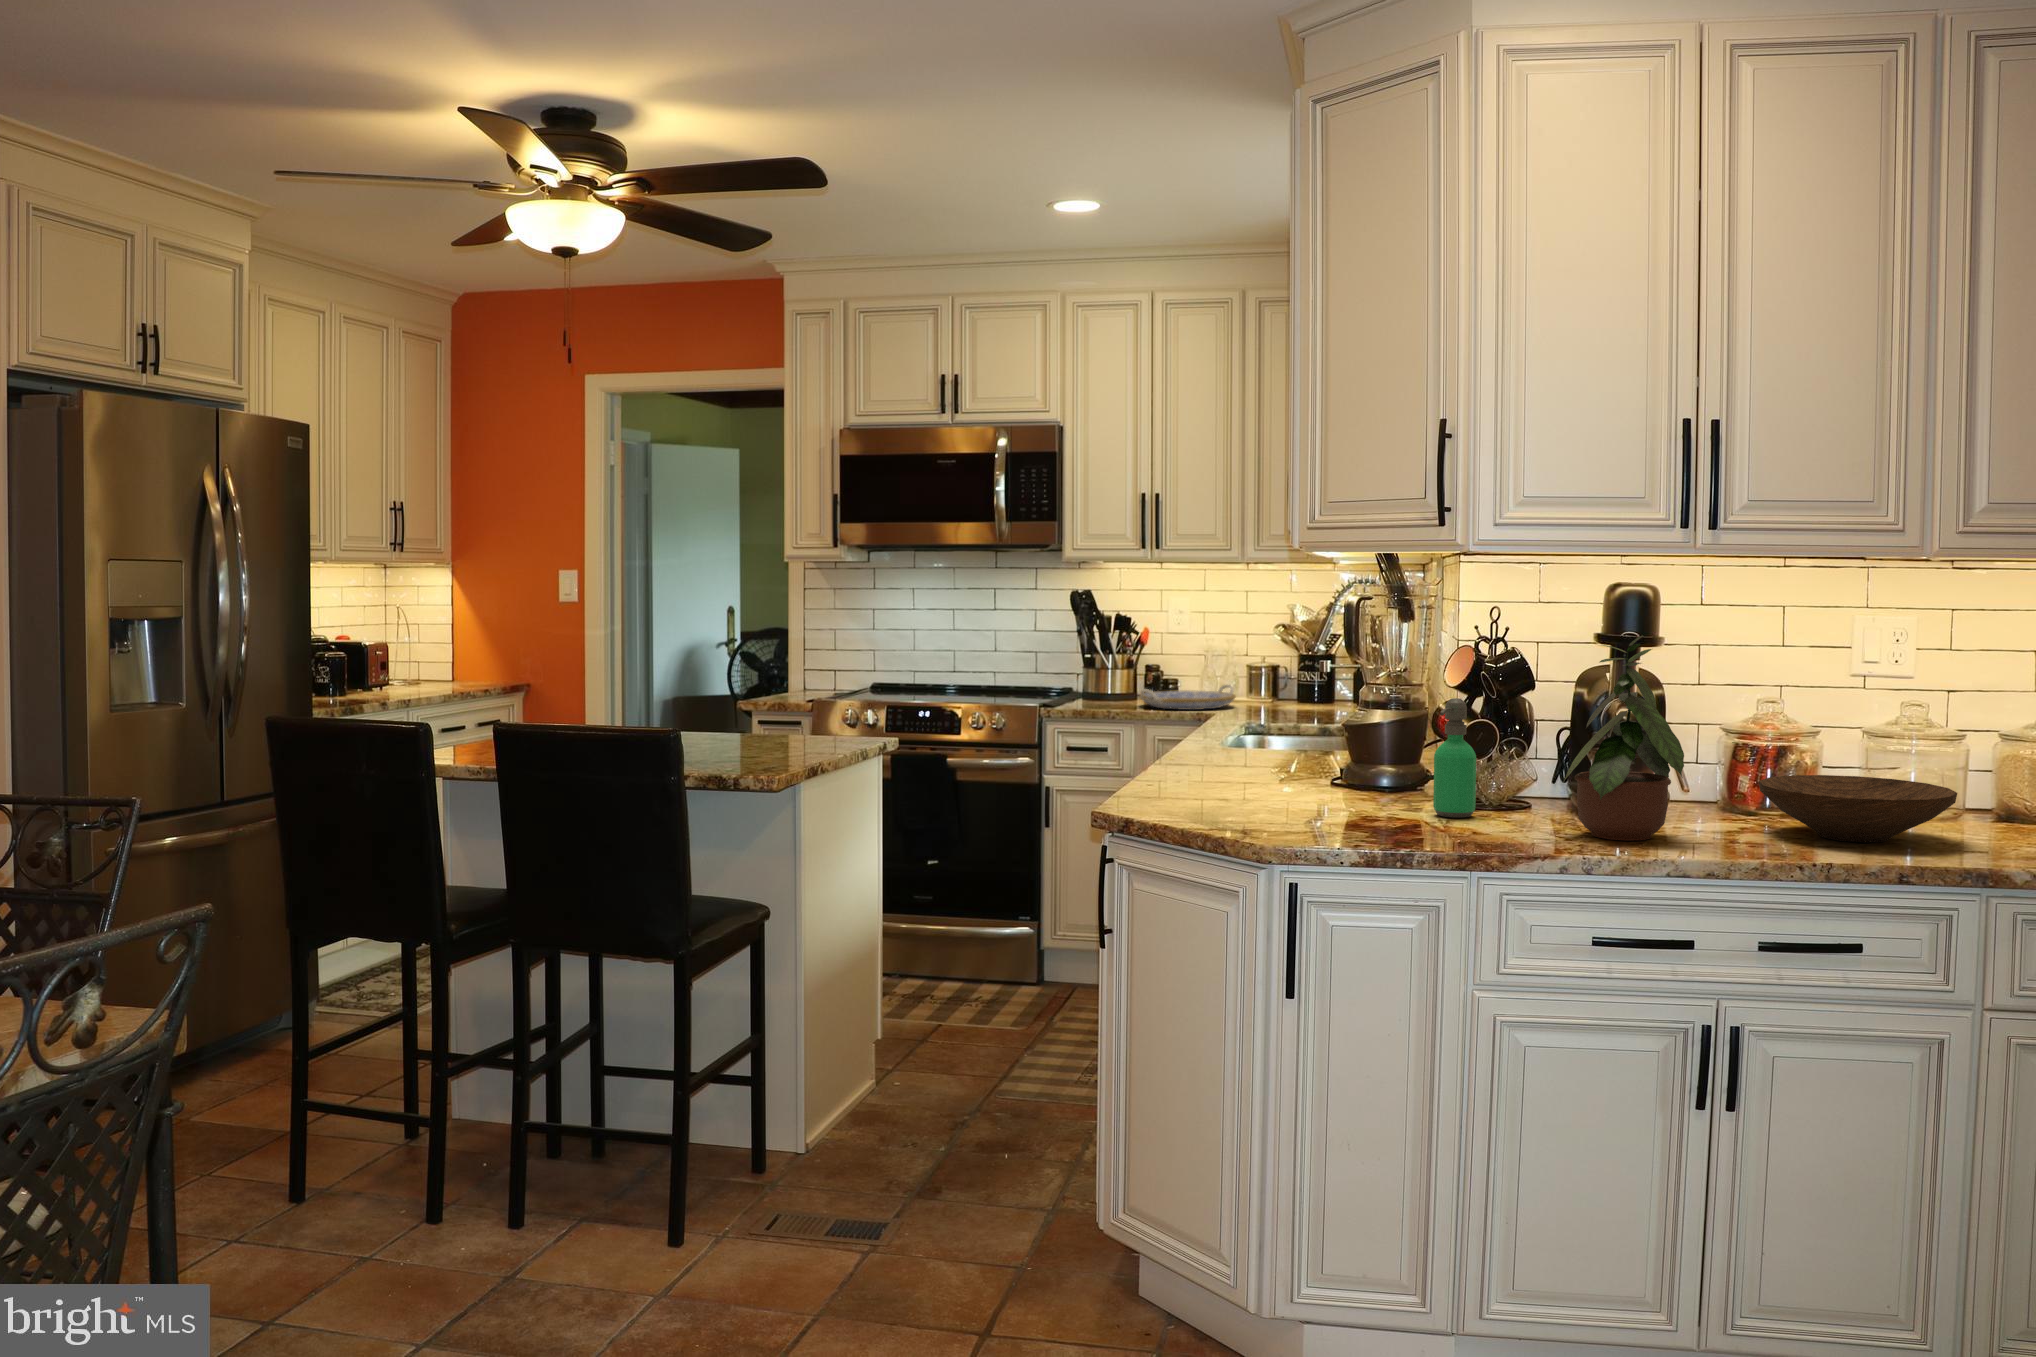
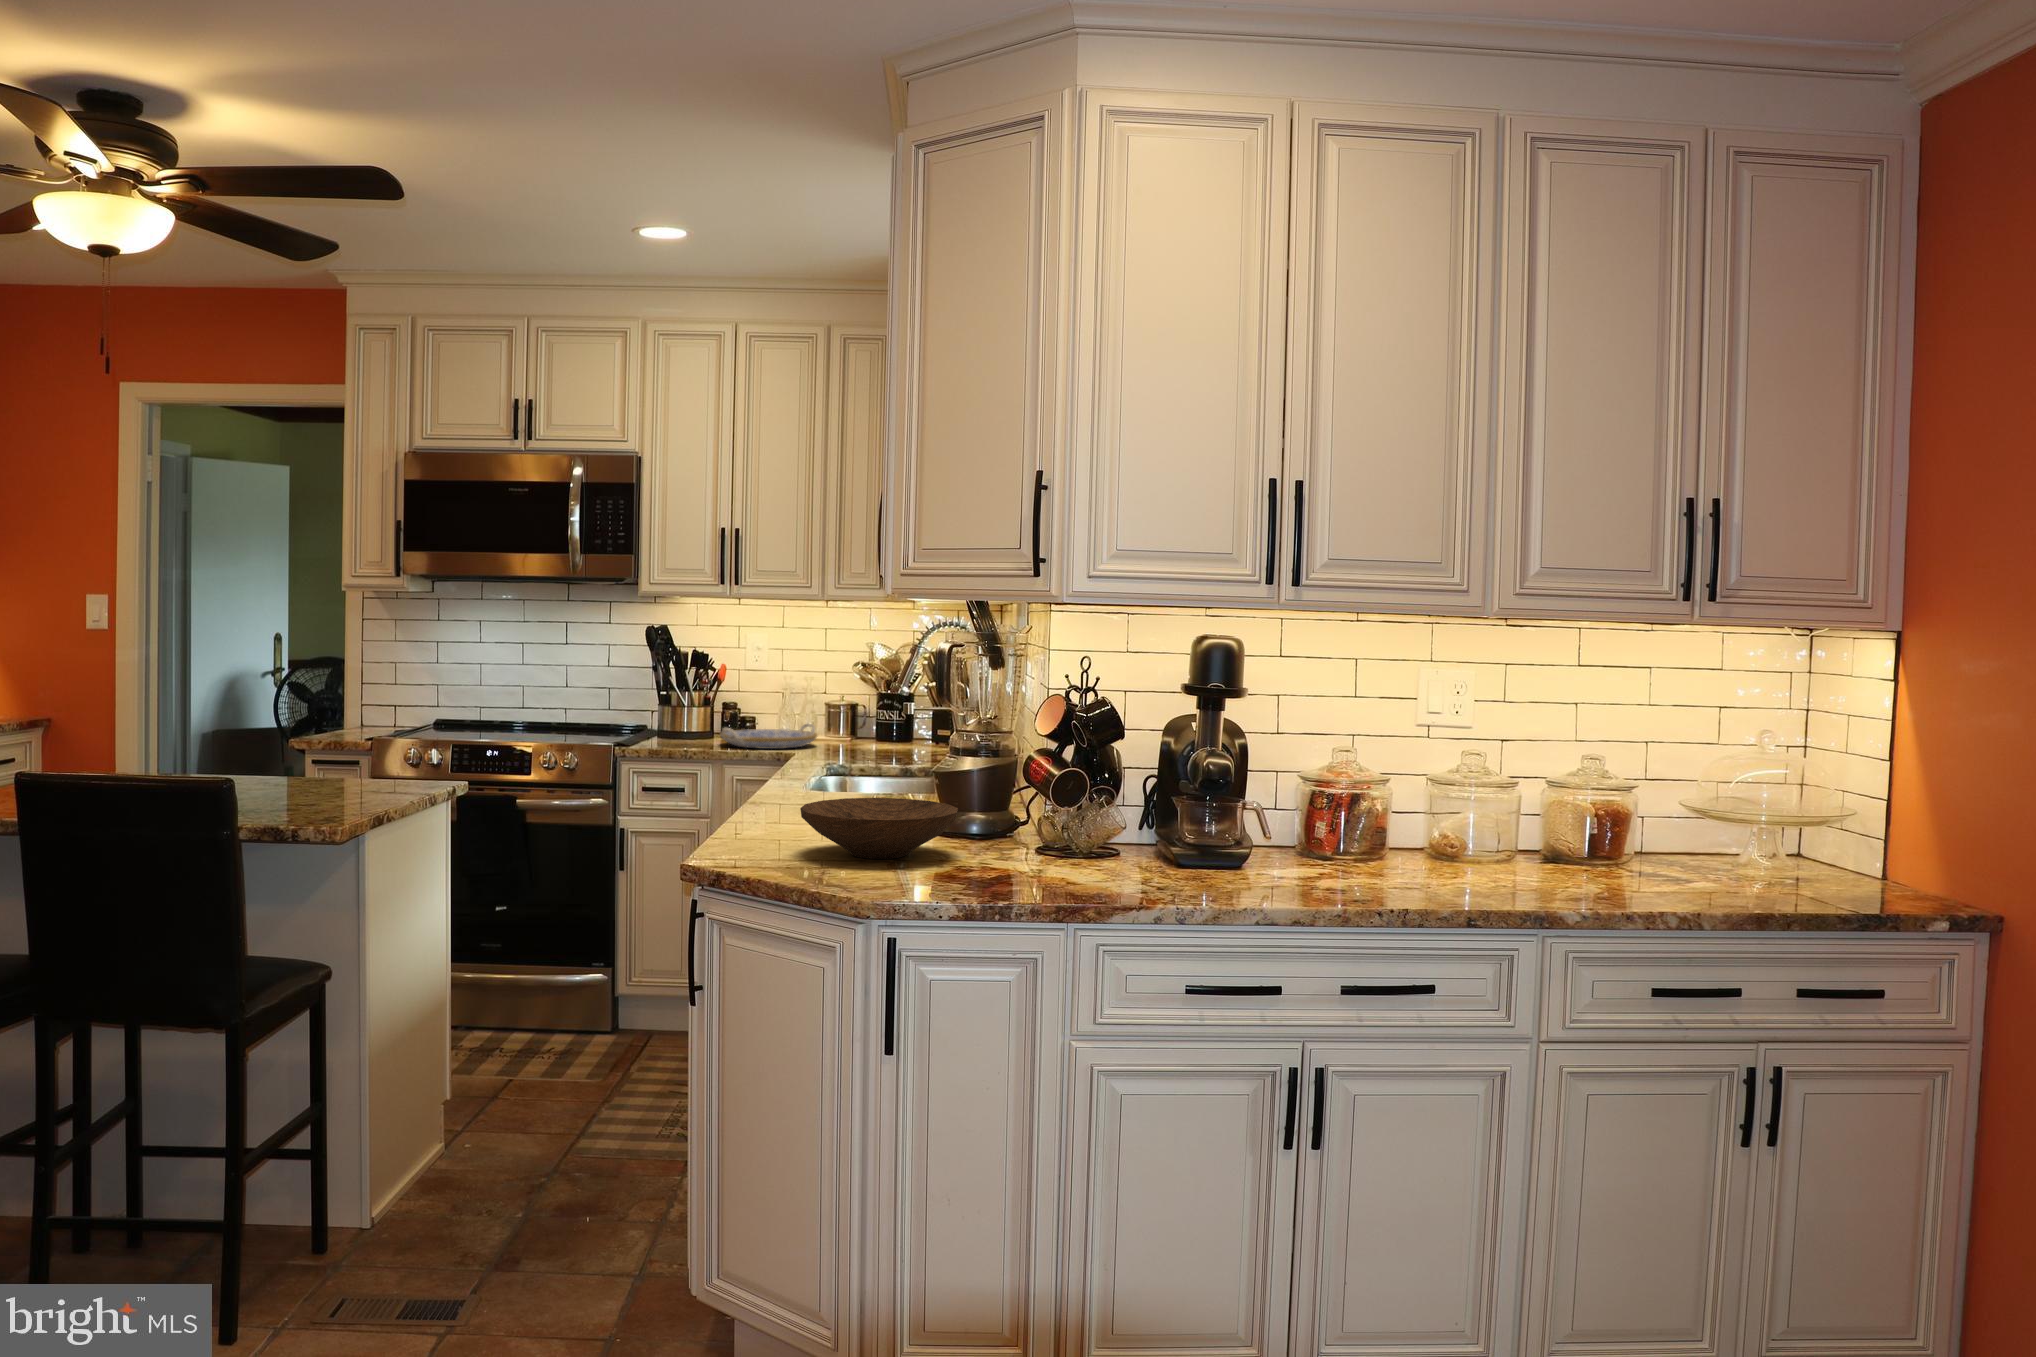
potted plant: present [1565,635,1684,840] -> none [1153,685,1282,889]
soap dispenser: present [1433,698,1476,818] -> none [1029,746,1071,867]
wooden bowl: present [1759,775,1957,843] -> present [800,798,958,859]

